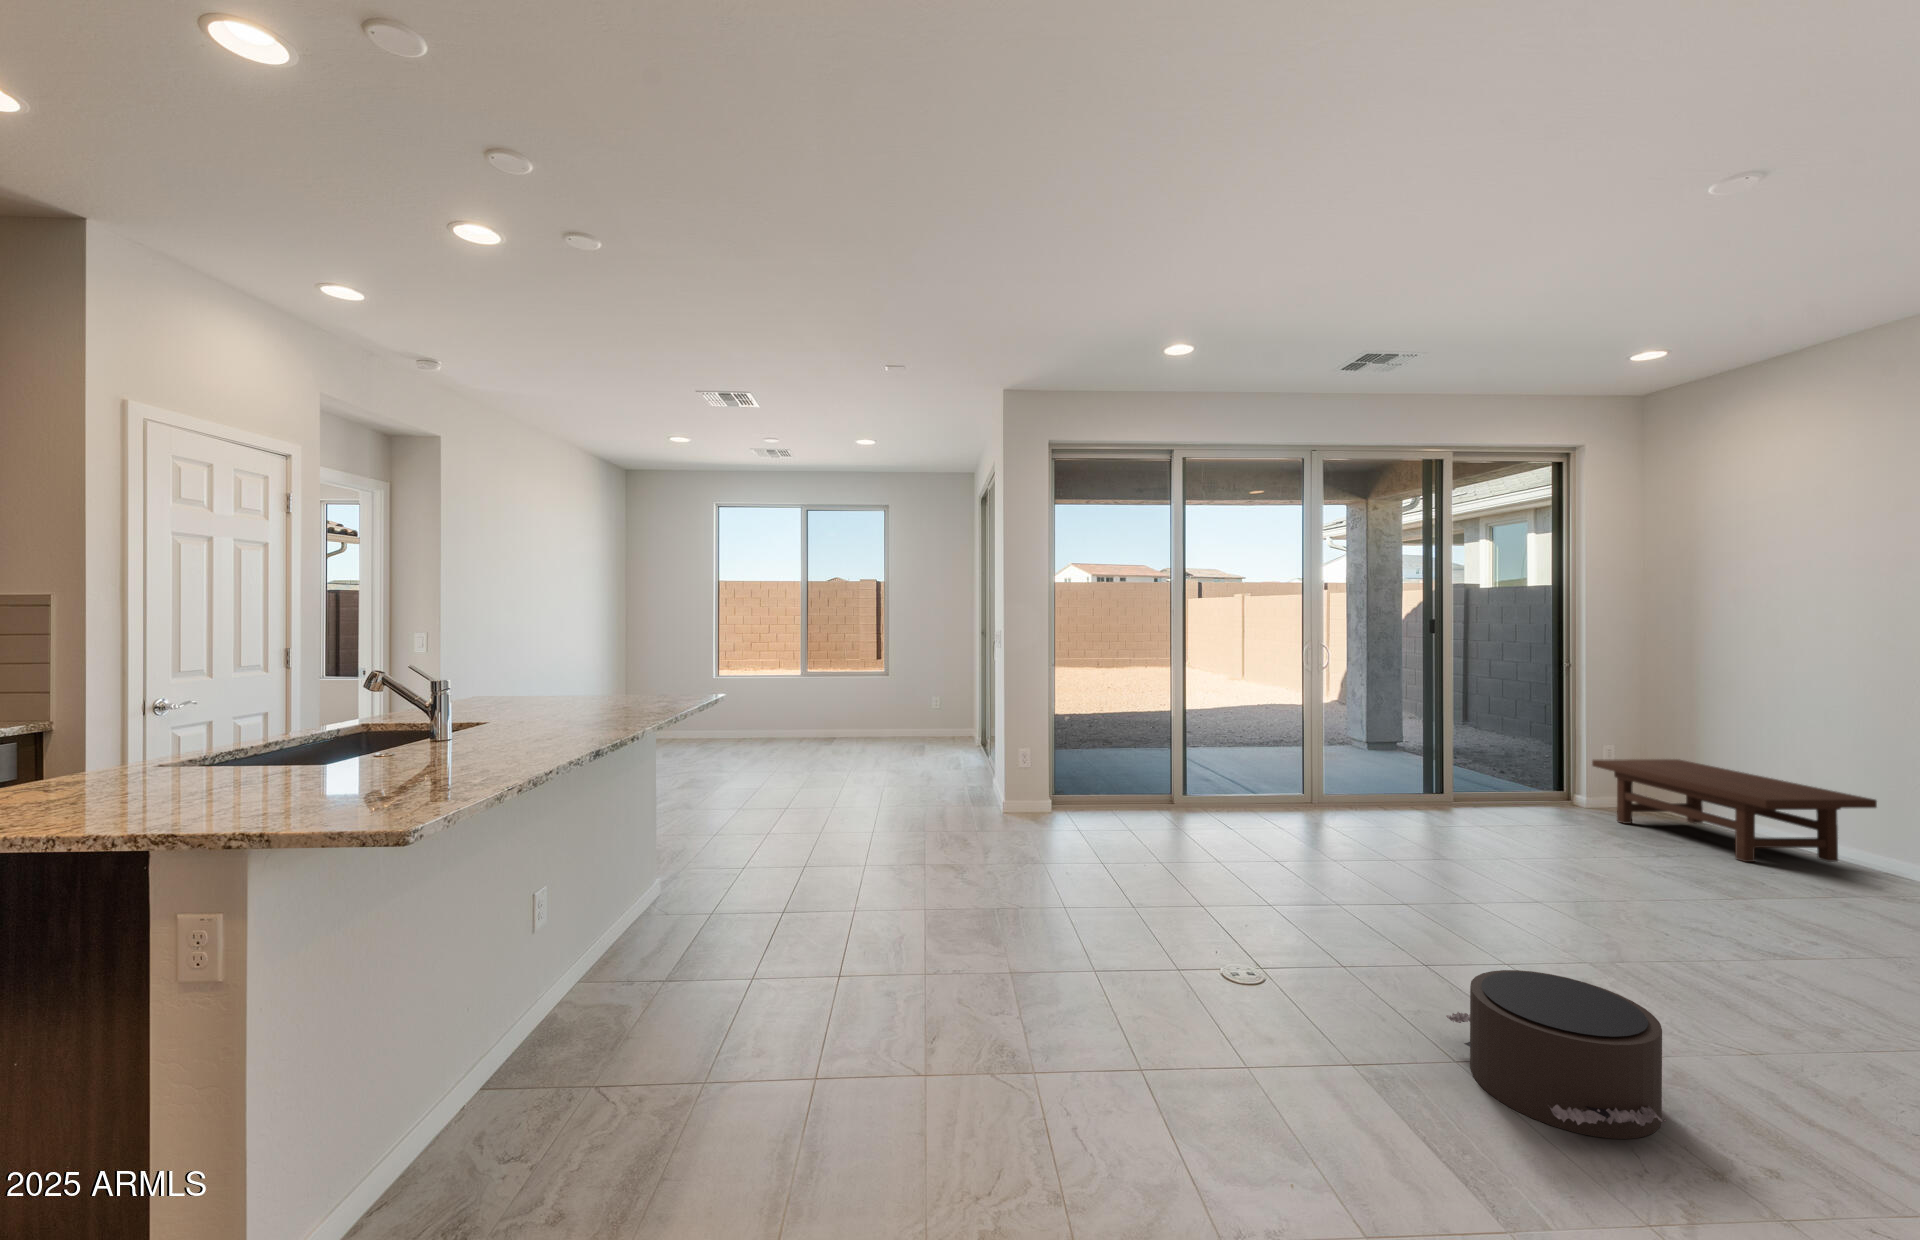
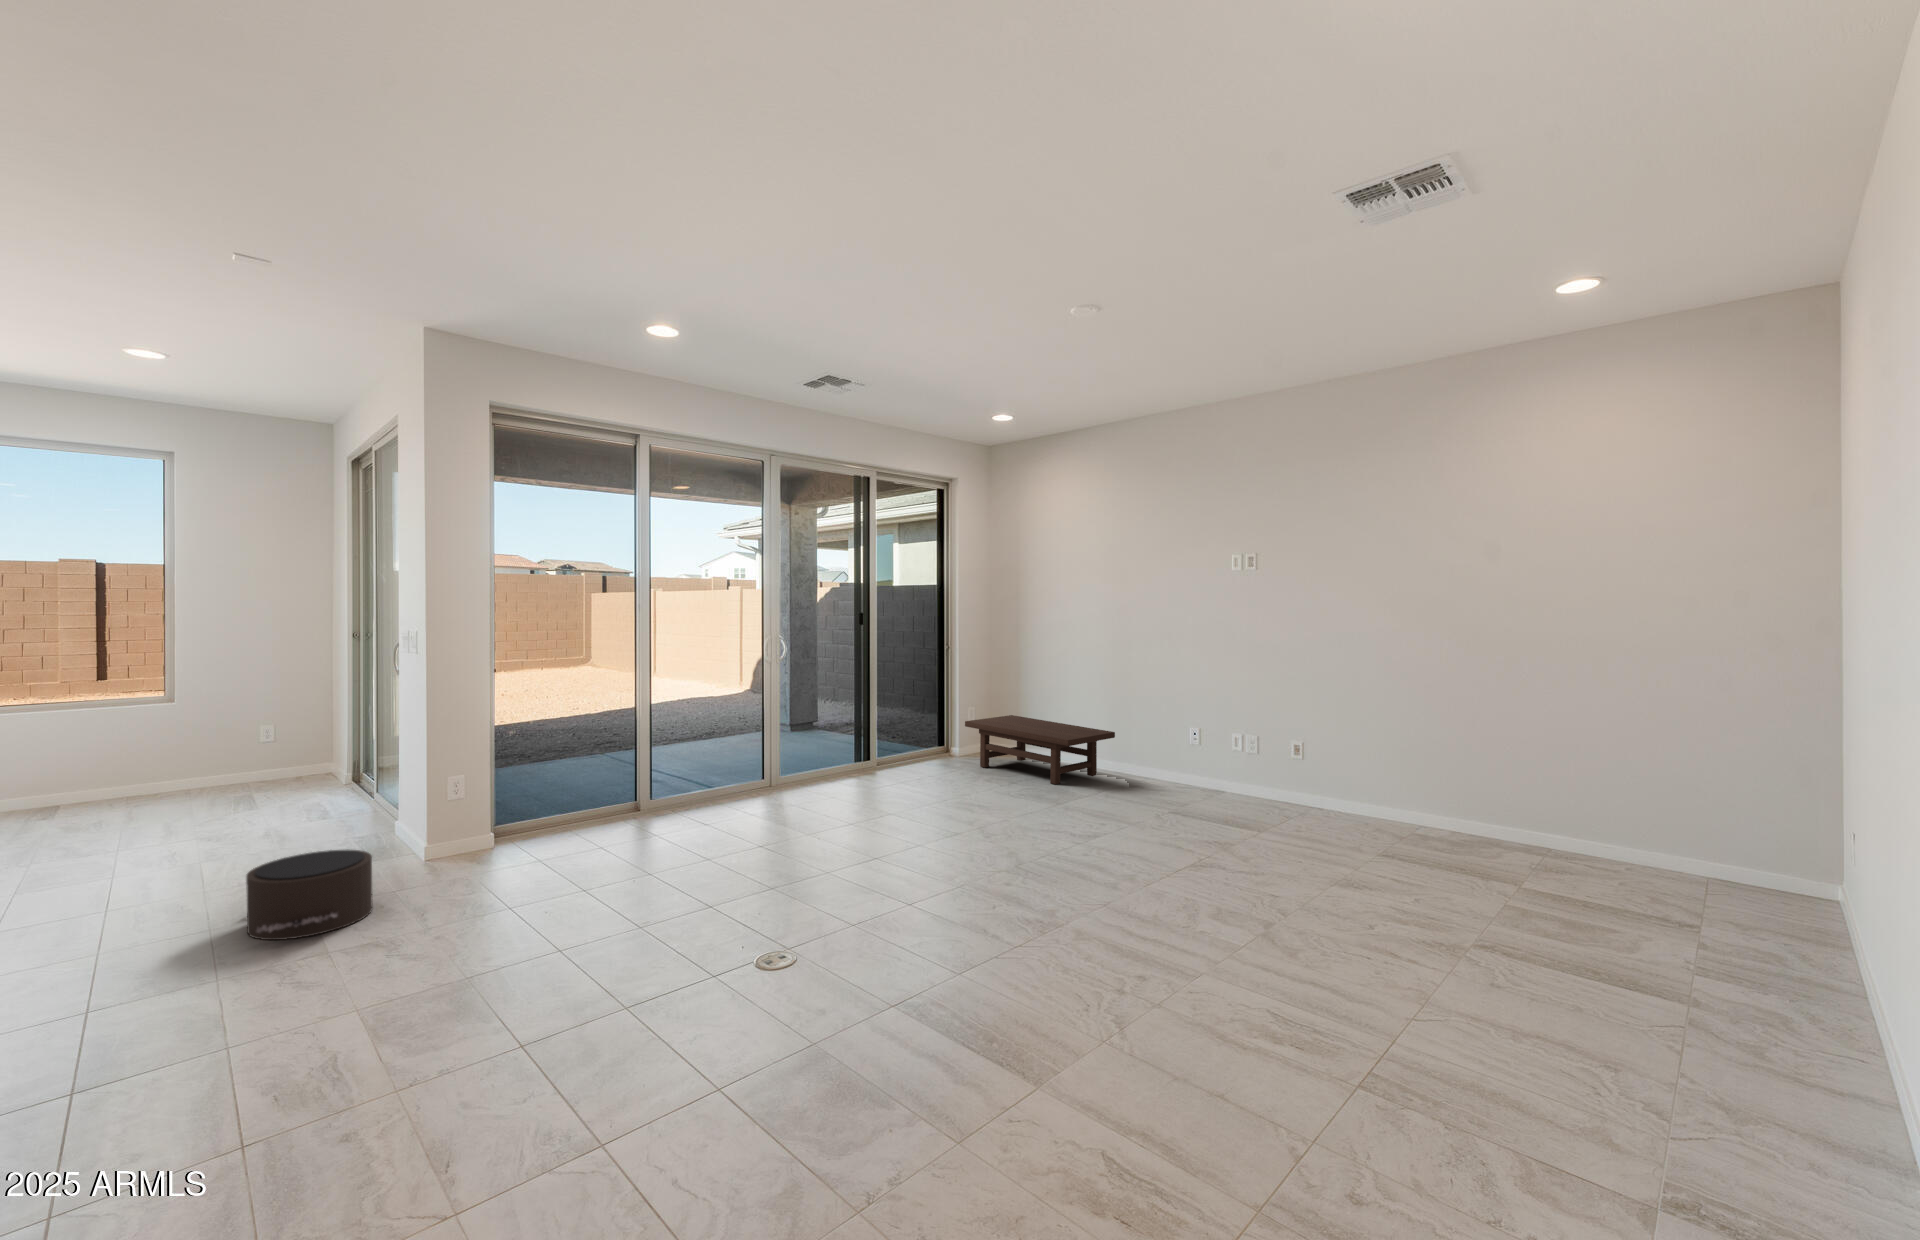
pouf: present [1447,970,1666,1139] -> present [246,850,373,940]

